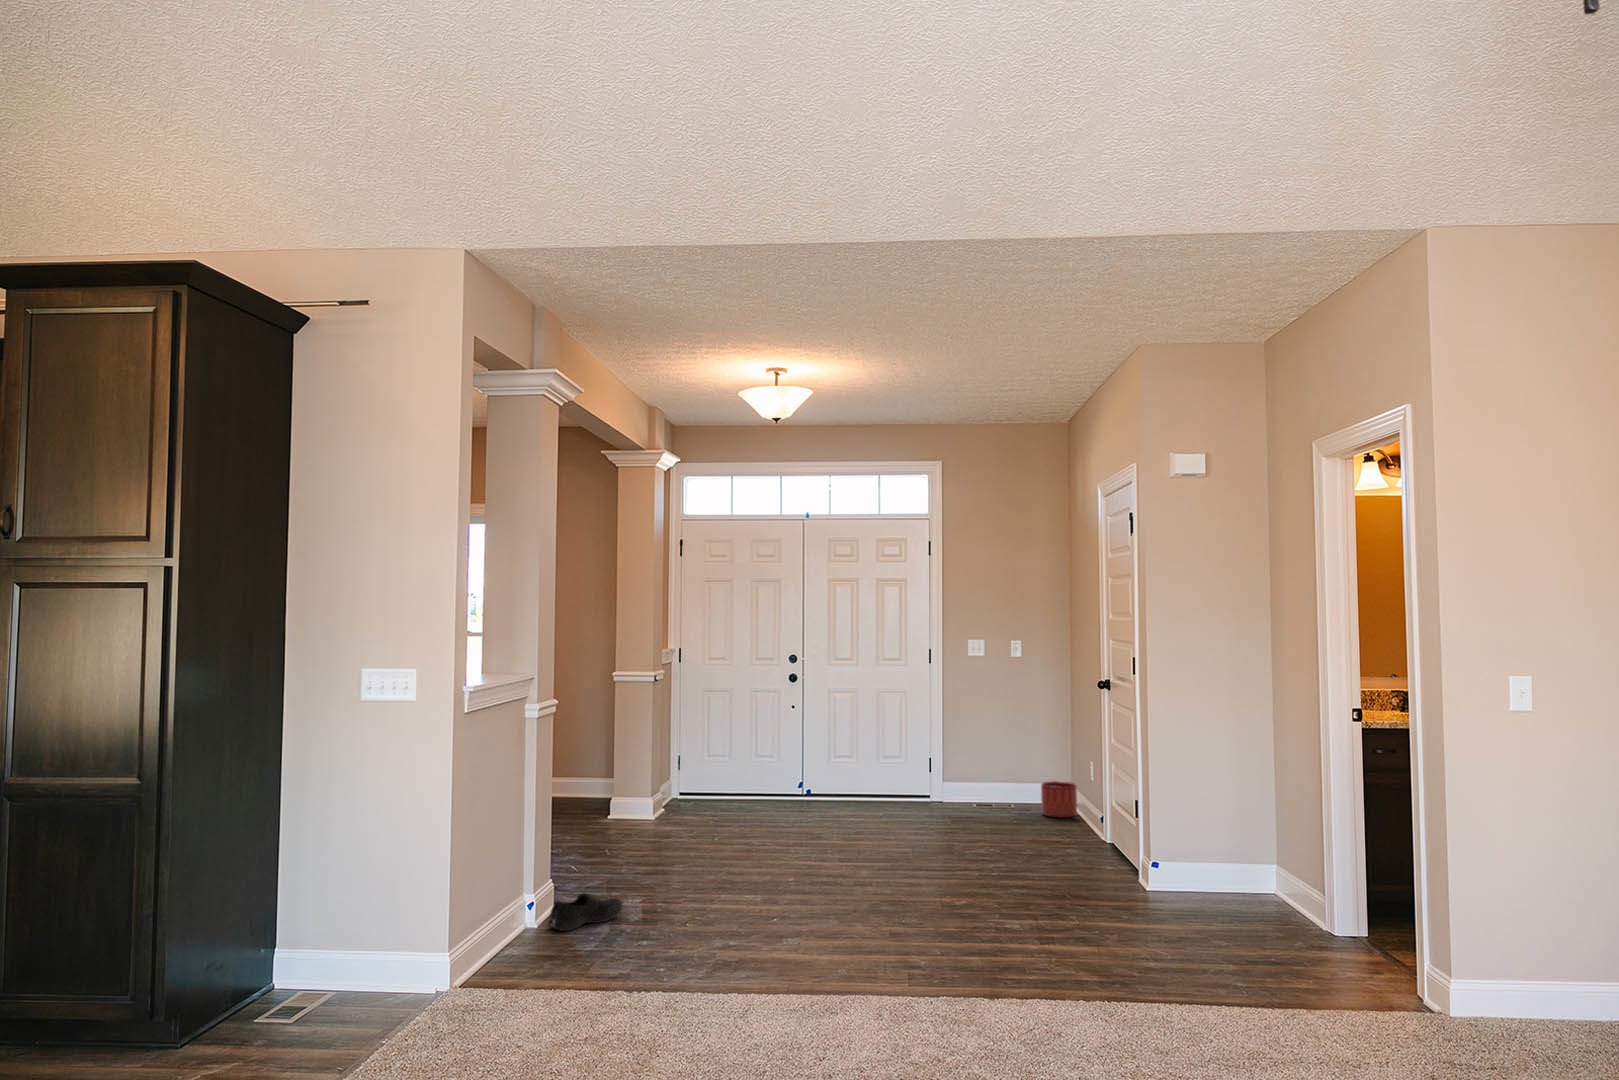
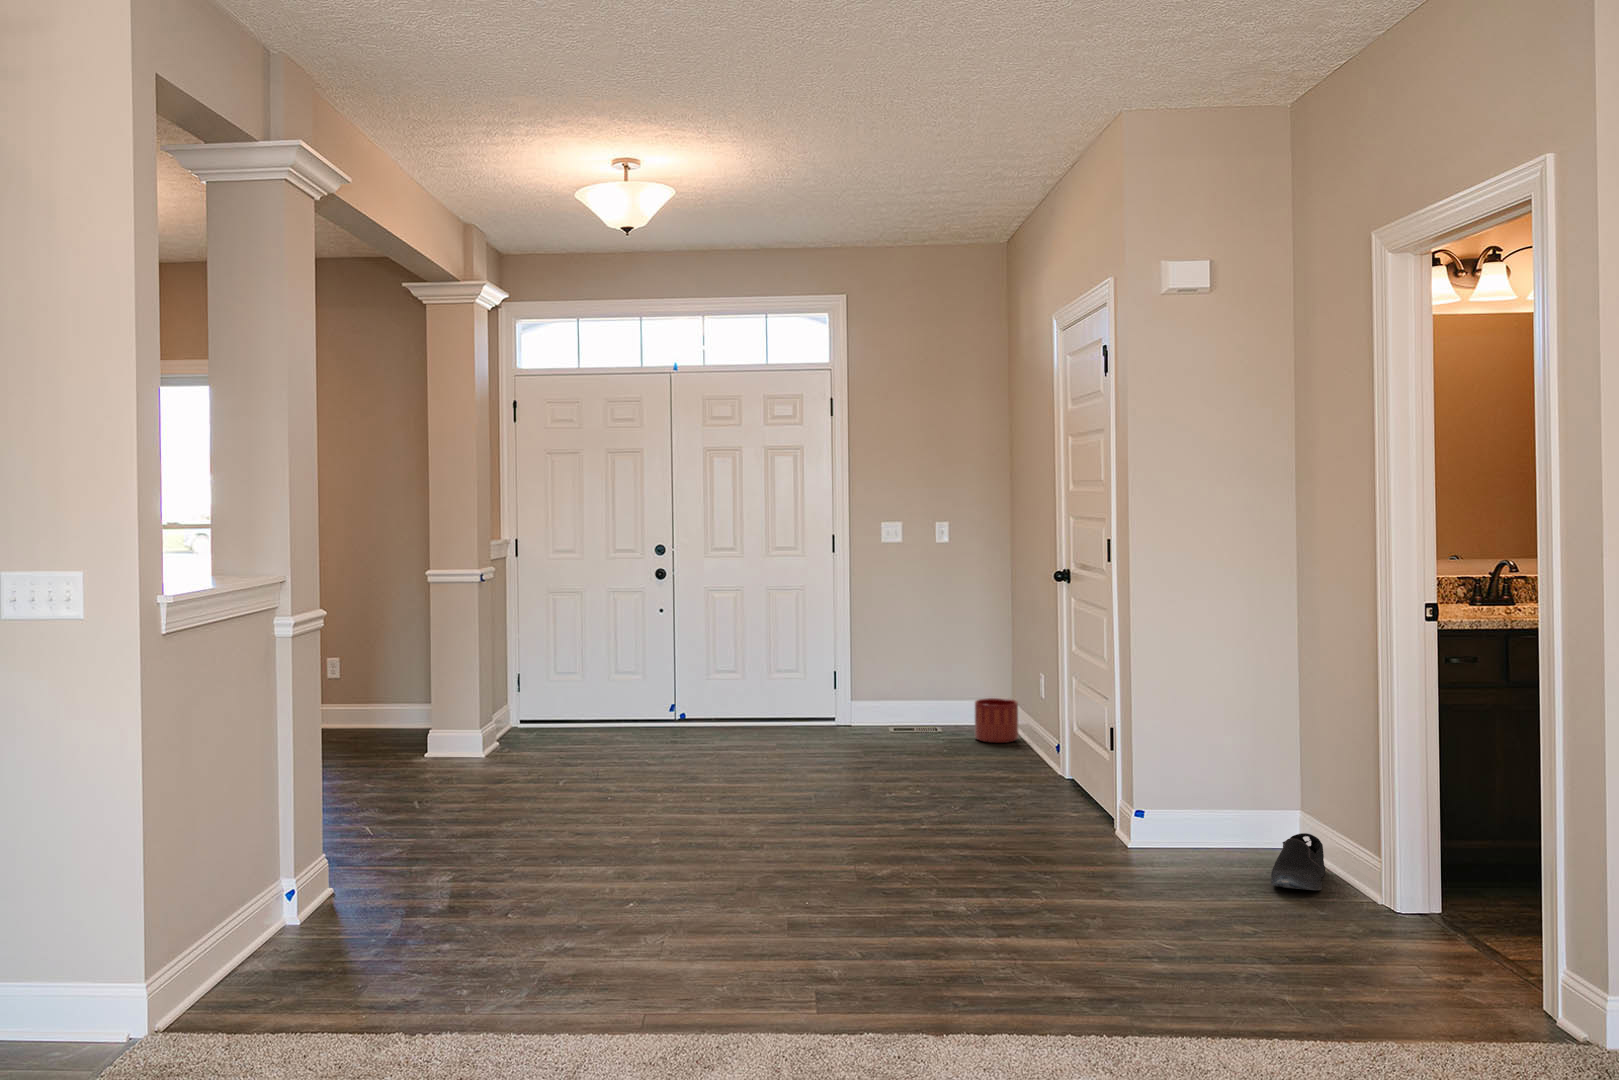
shoe: present [547,894,623,931] -> present [1270,833,1326,890]

